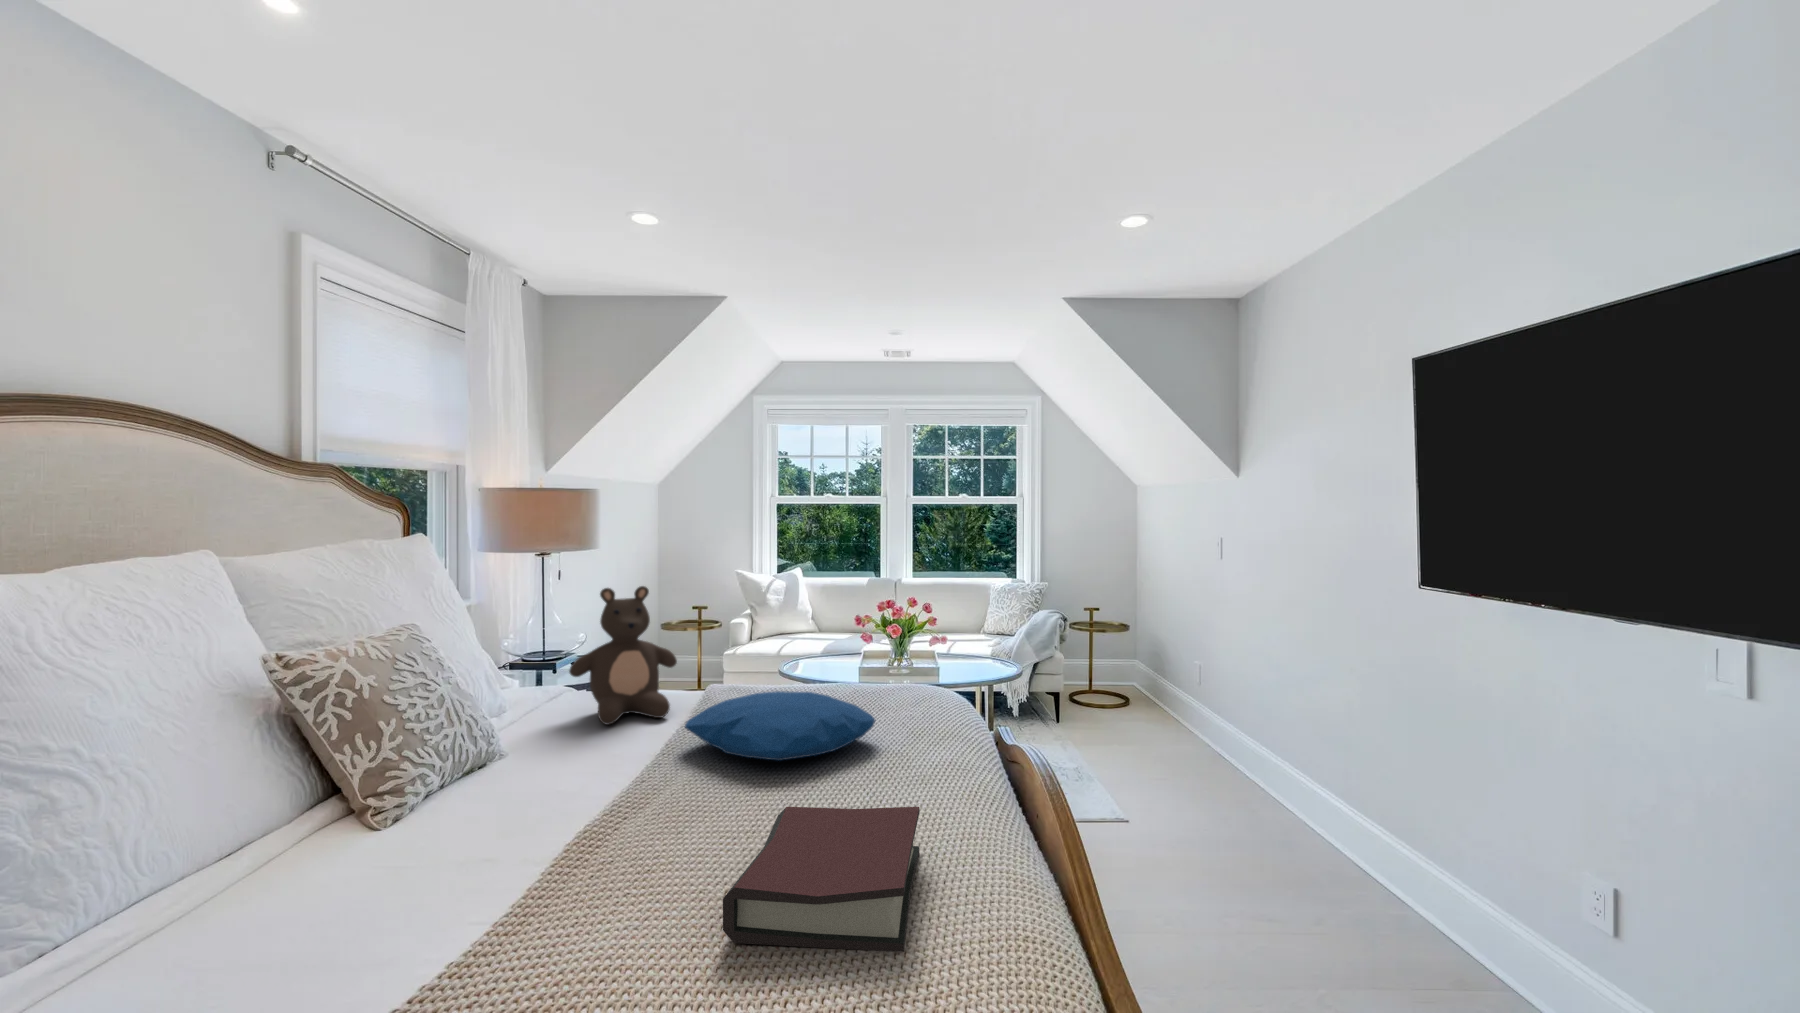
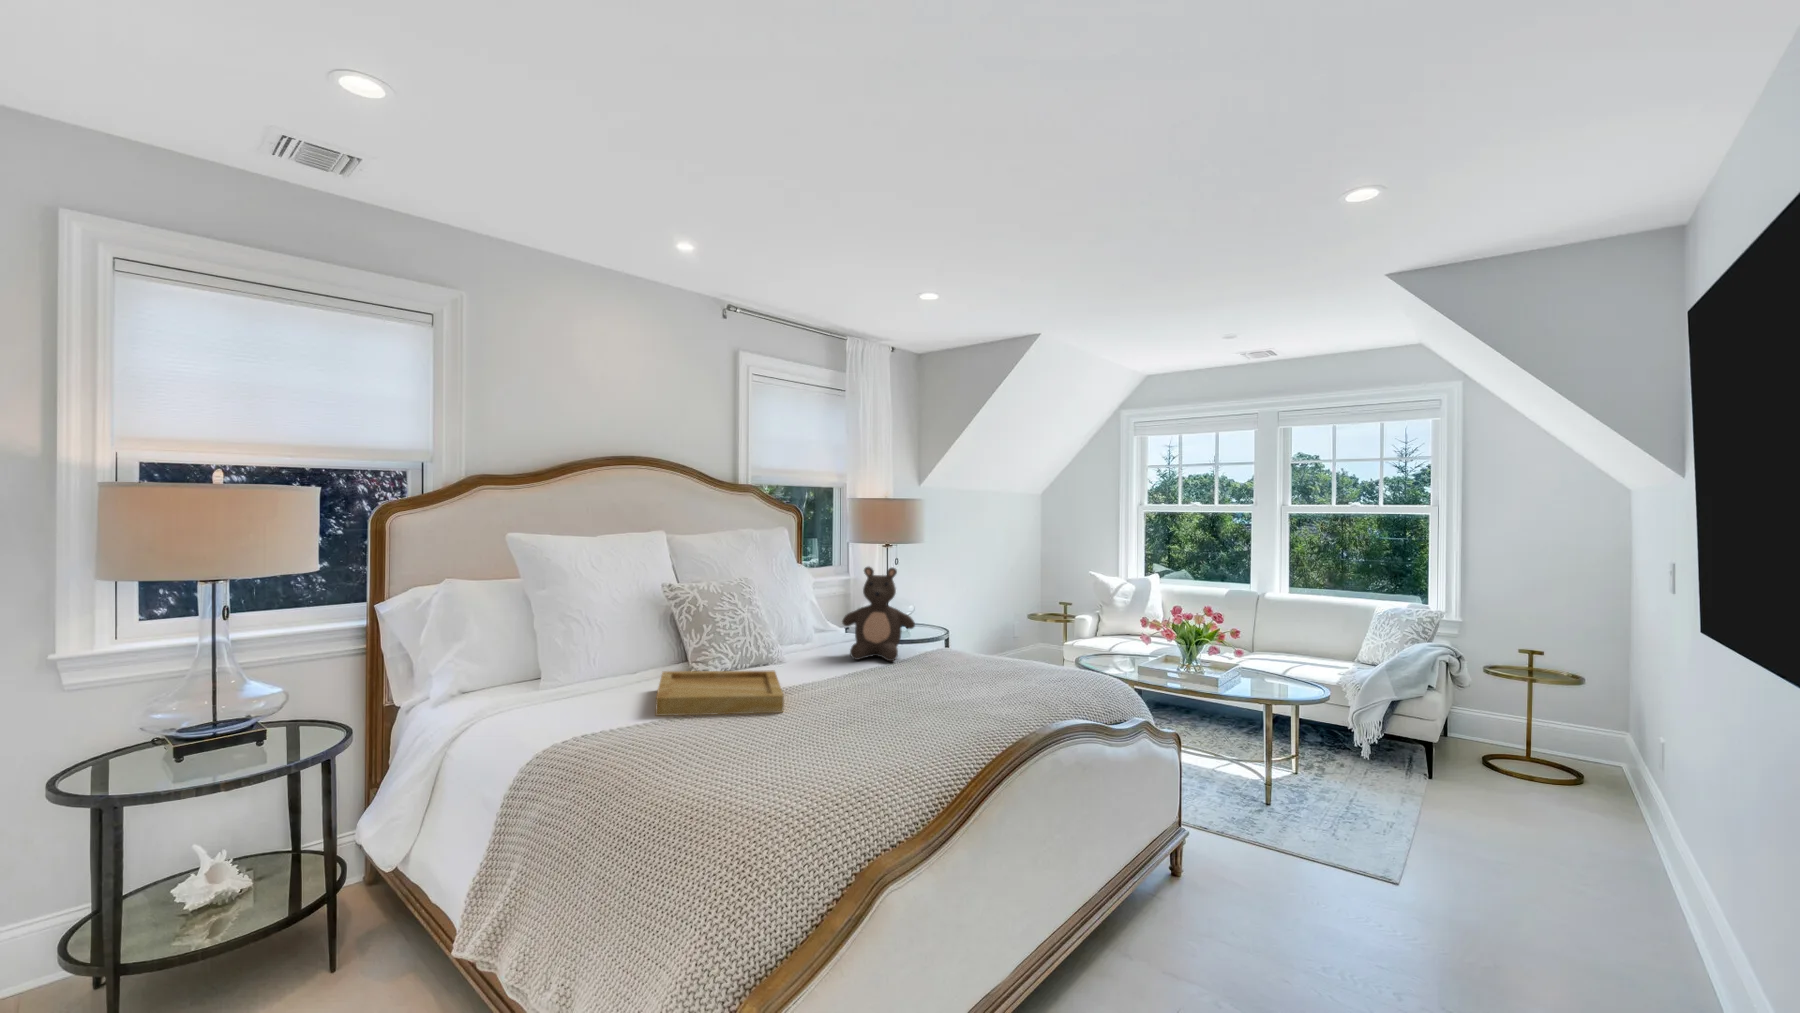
pillow: present [685,691,875,761] -> none [877,649,1000,691]
tray: none [317,778,635,956] -> present [655,670,784,716]
hardback book: present [723,807,919,952] -> none [777,697,920,761]

